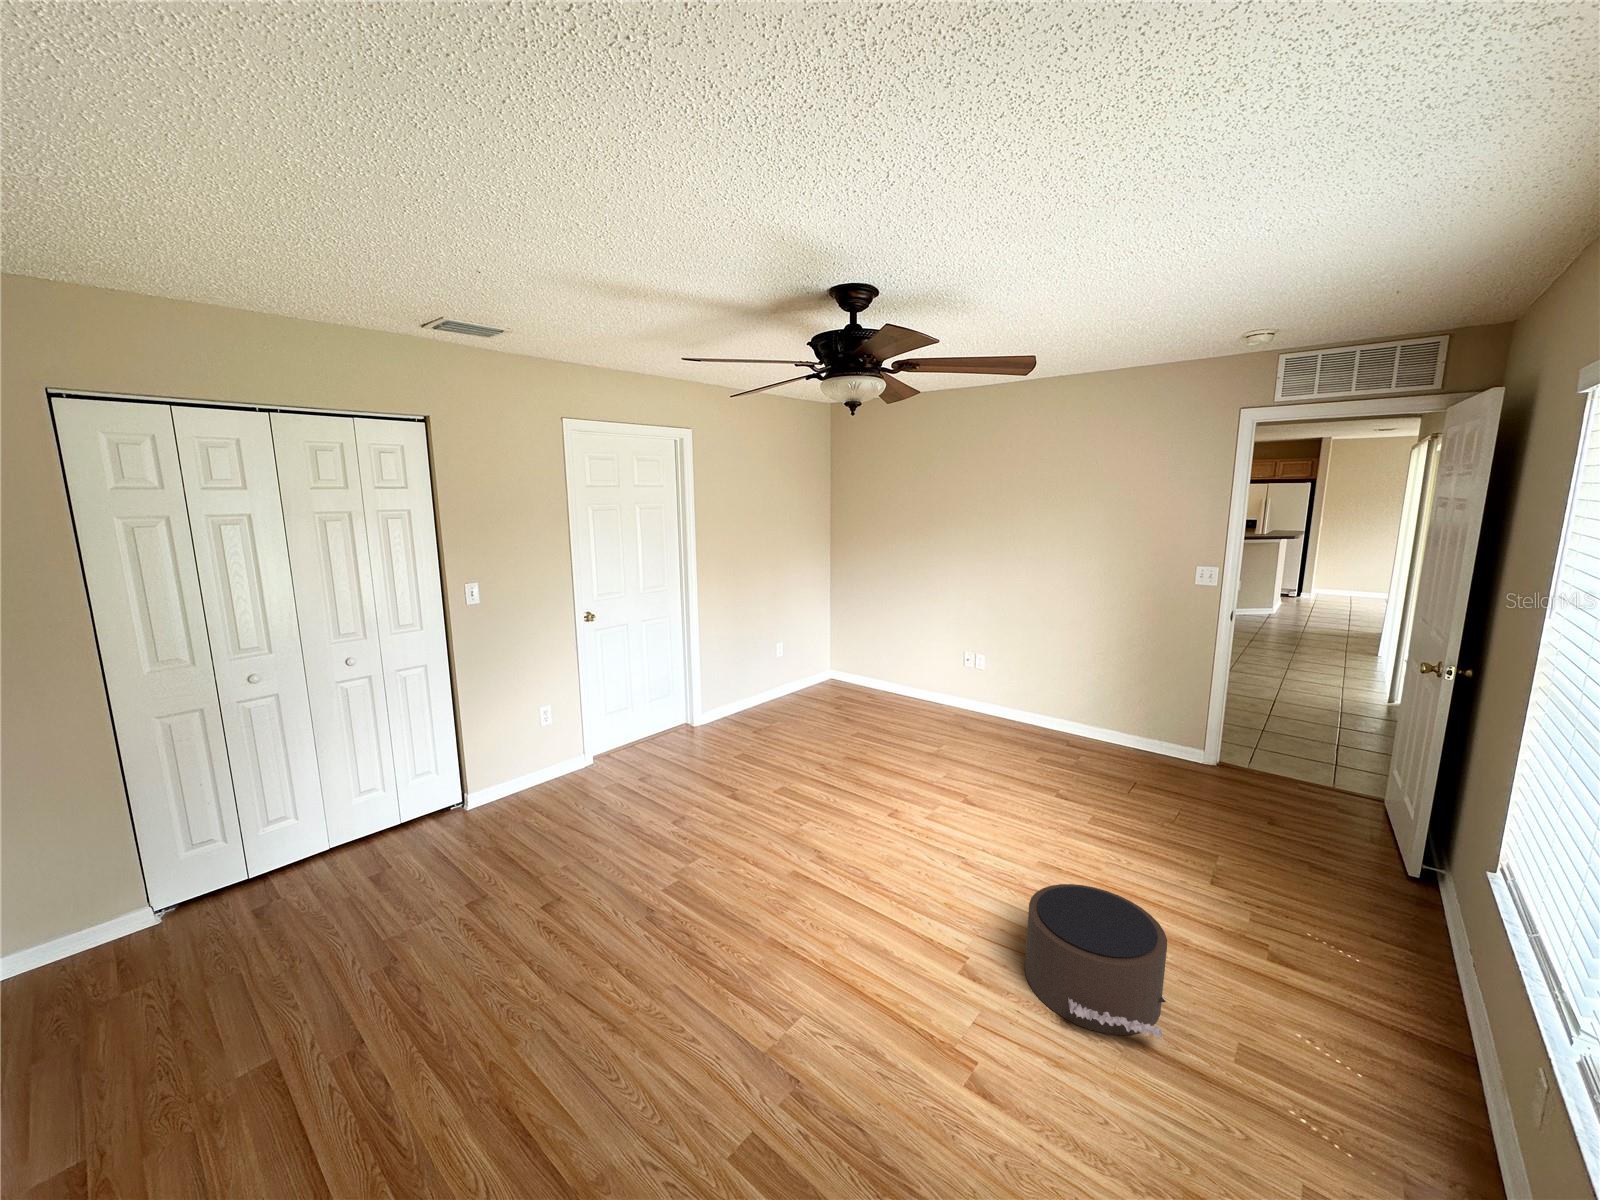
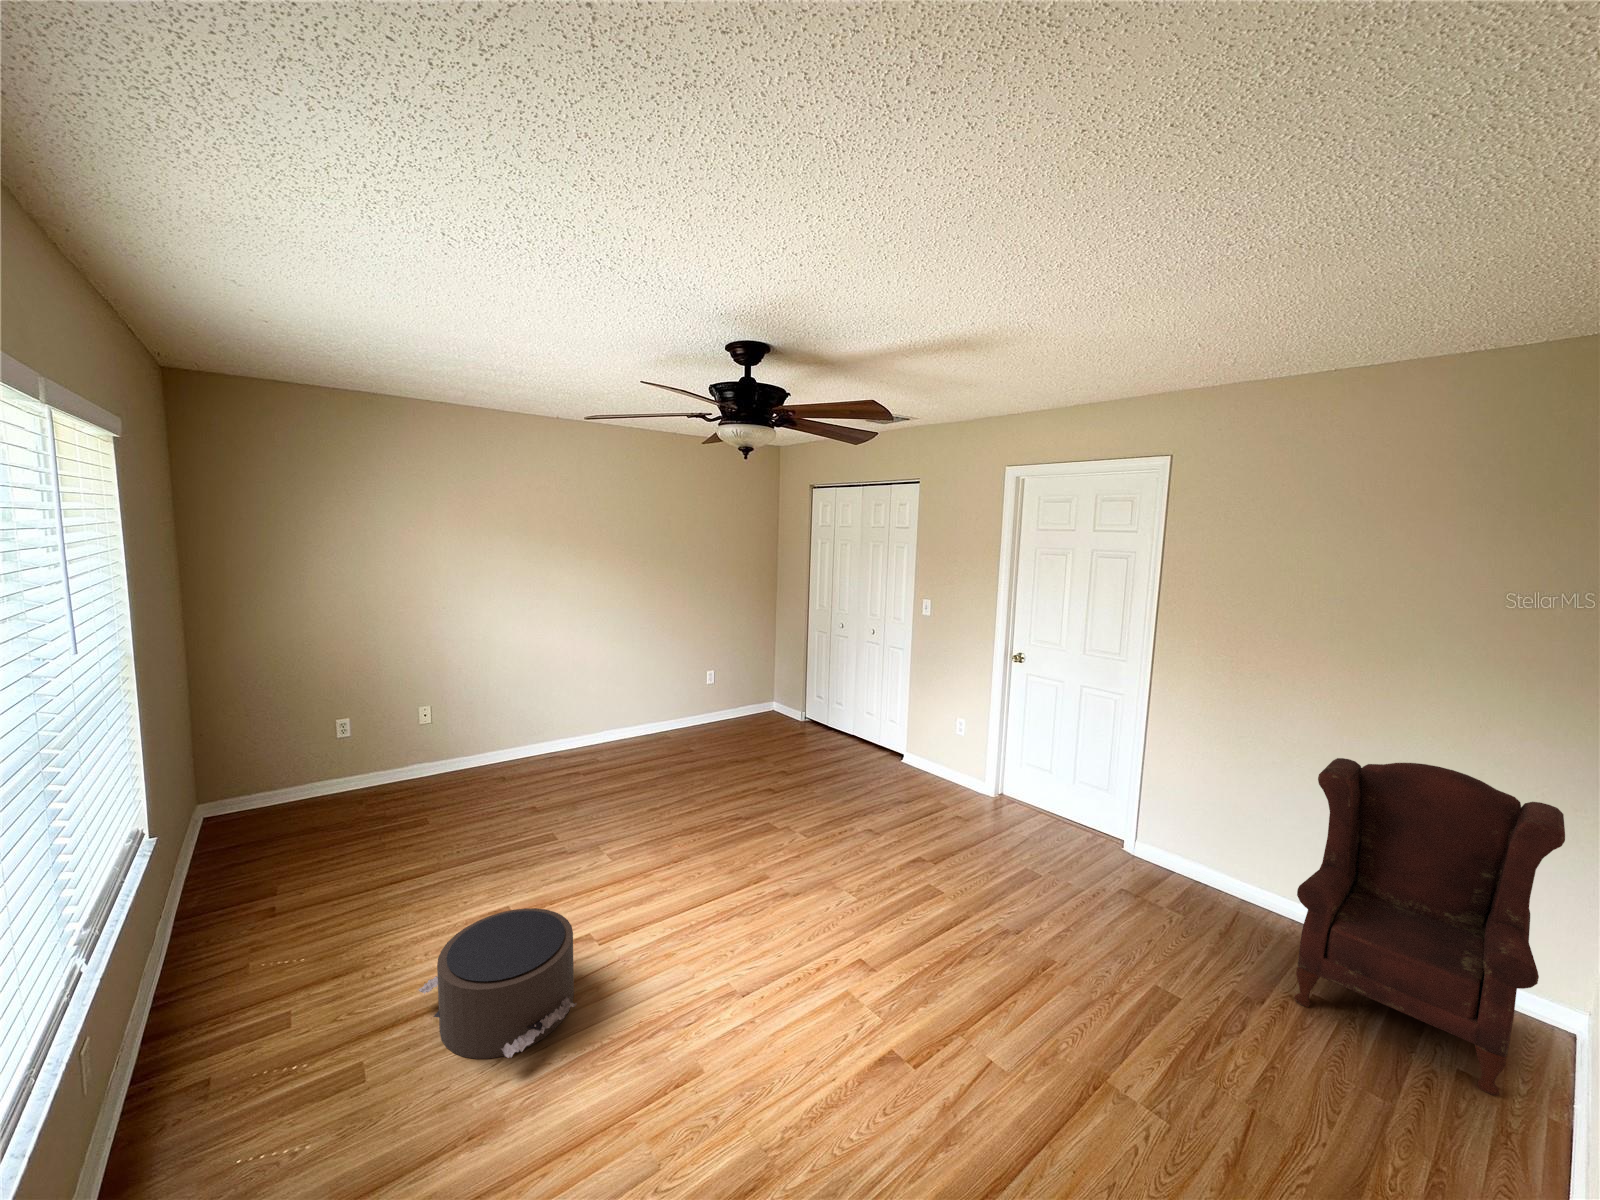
armchair: none [785,601,879,720] -> present [1294,758,1565,1095]

